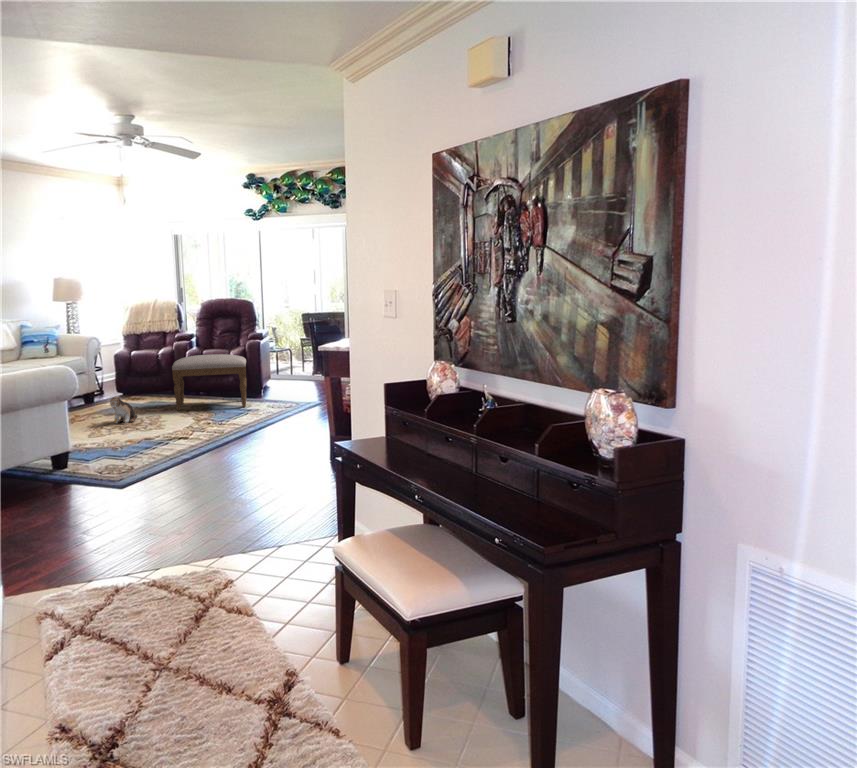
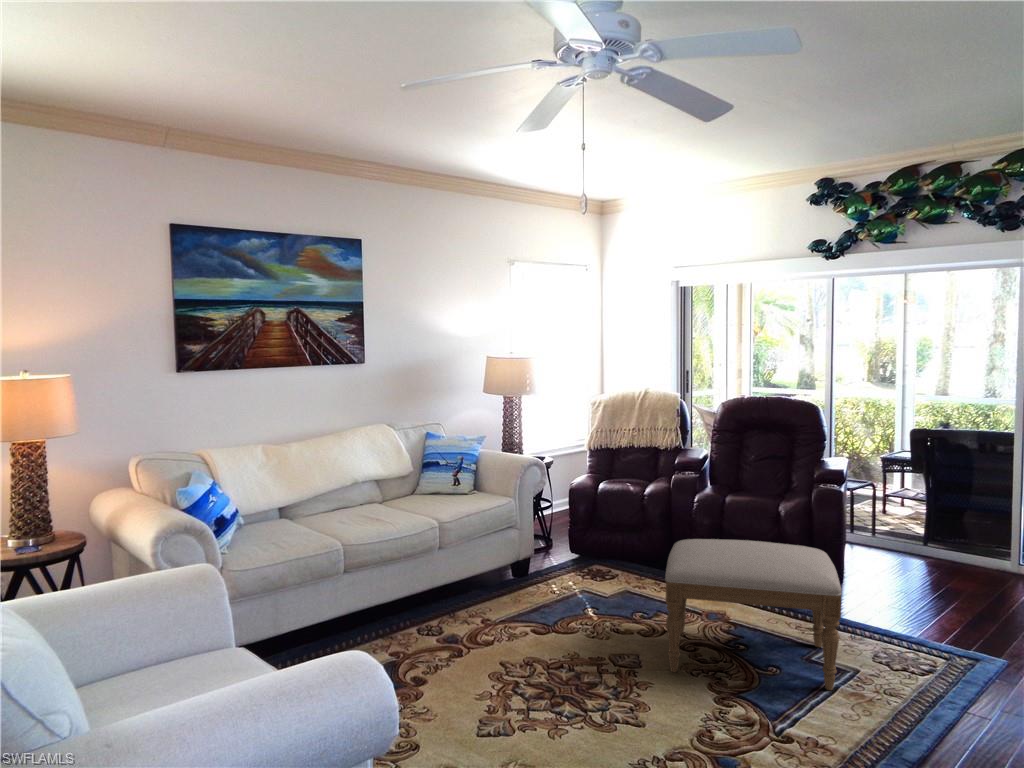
plush toy: present [110,396,137,424] -> none [506,663,580,729]

